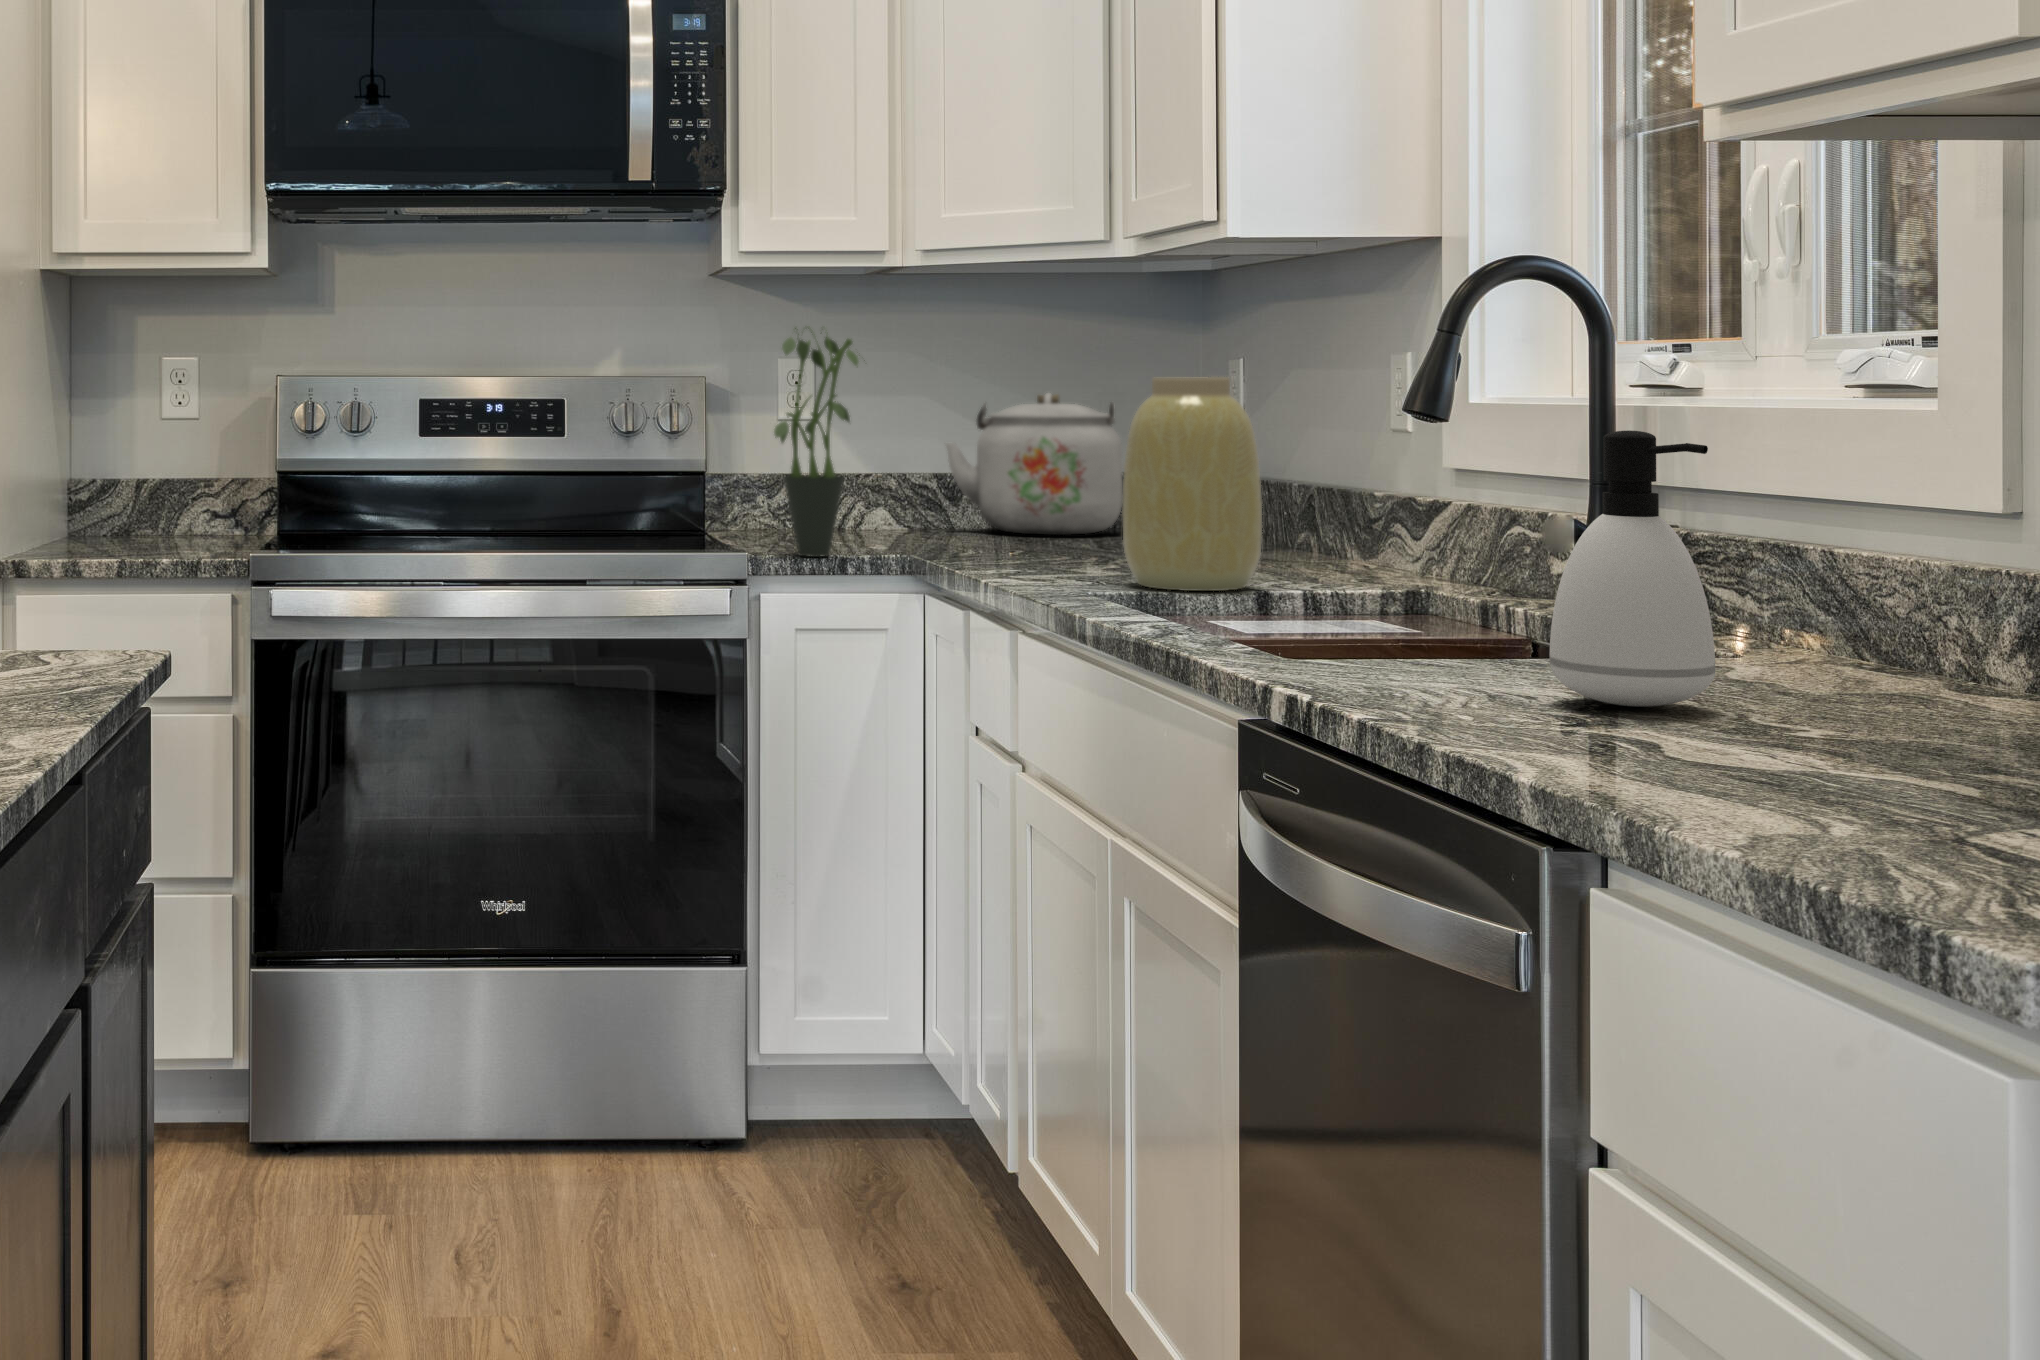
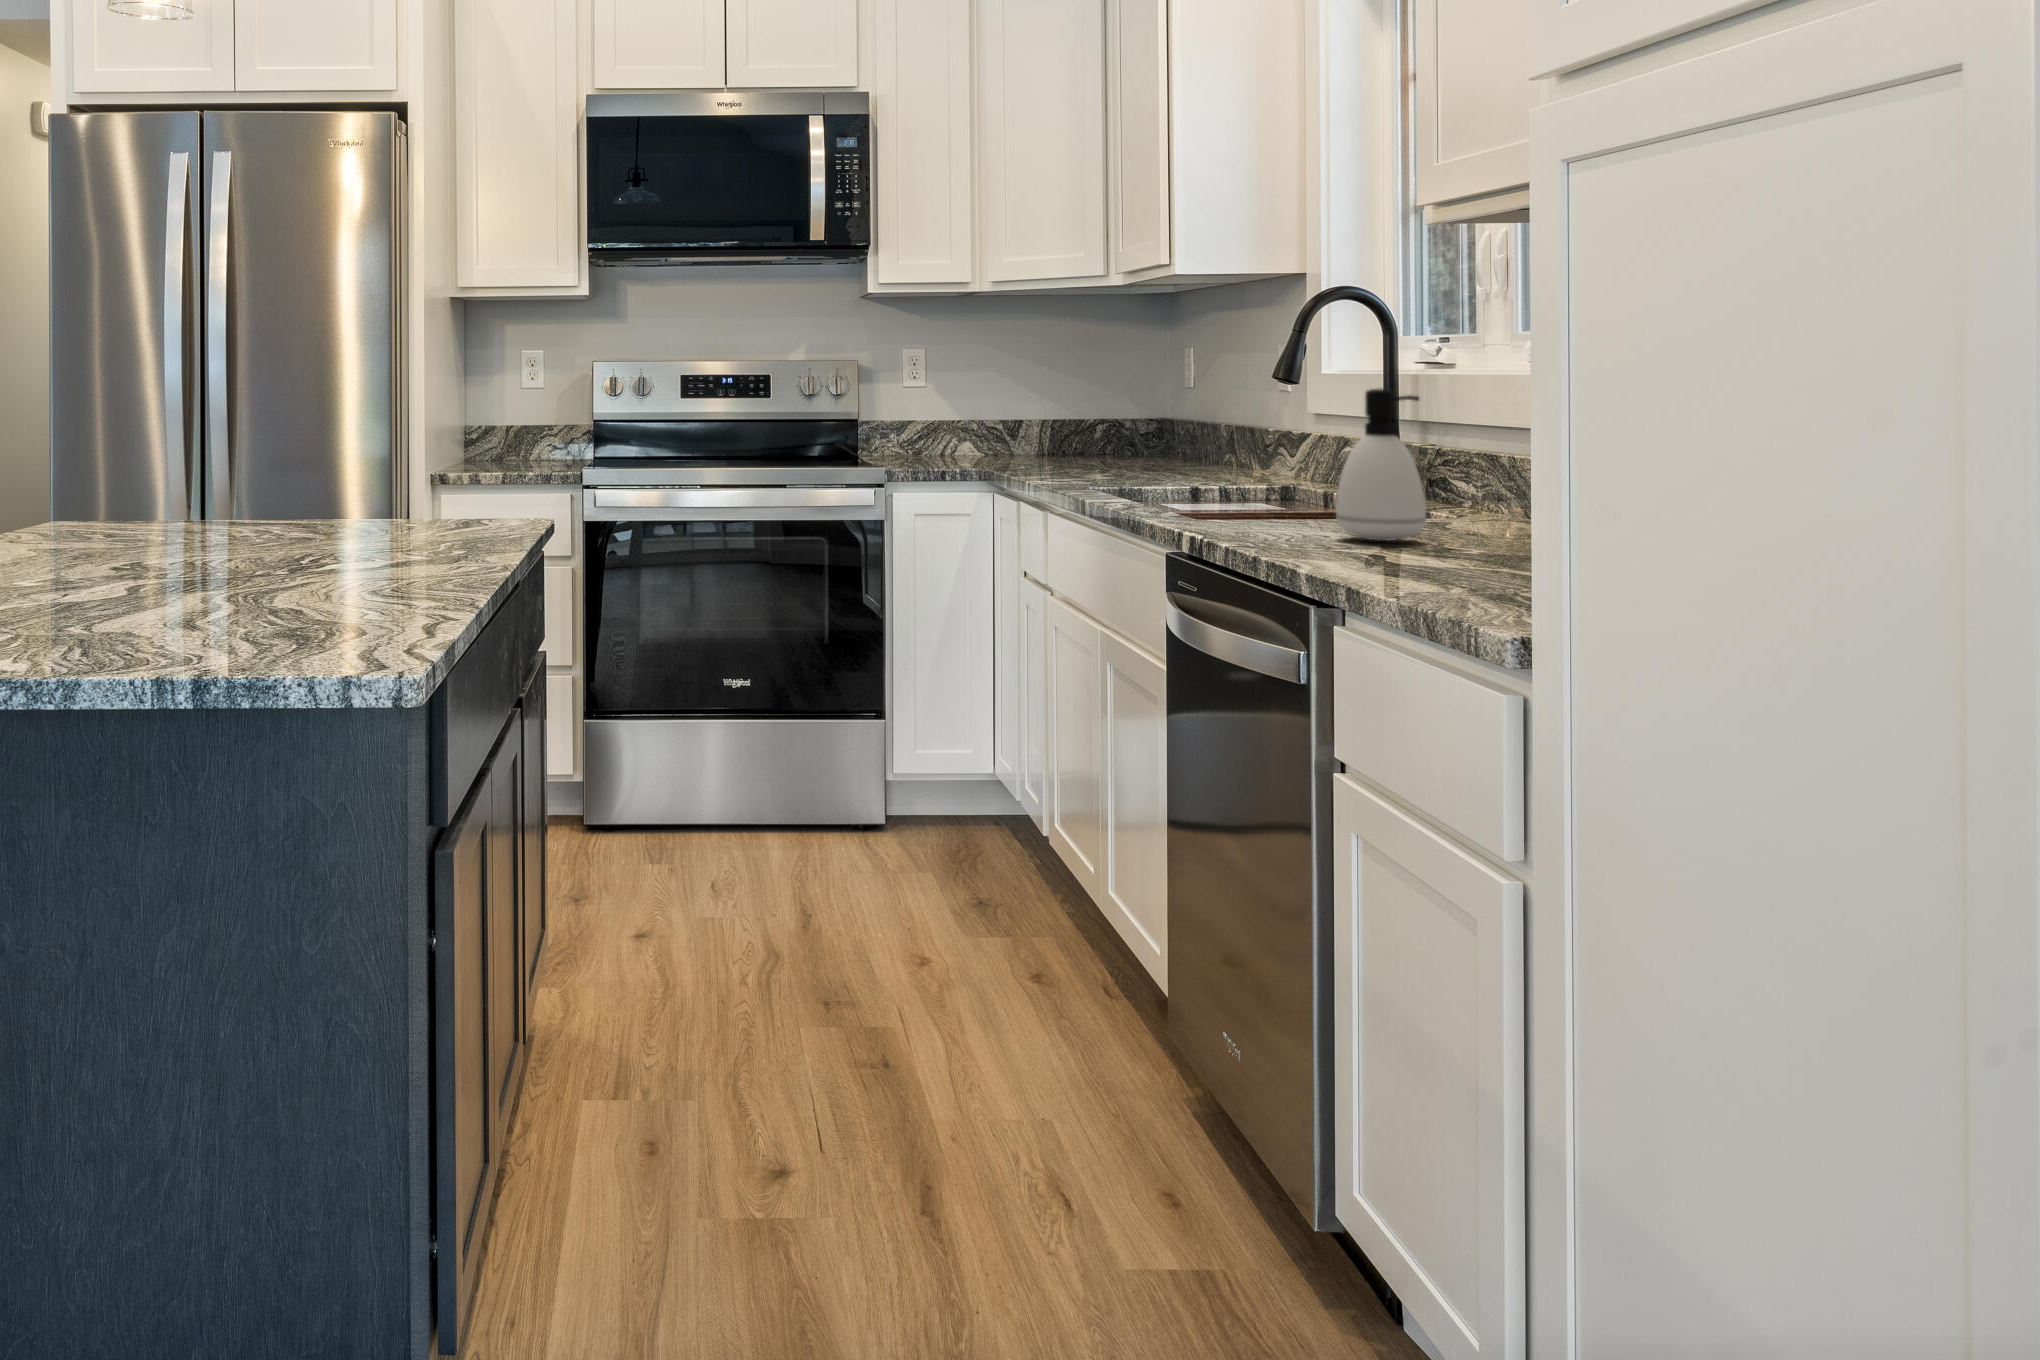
potted plant: present [774,328,865,557] -> none [901,329,959,470]
vase: present [1122,377,1262,591] -> none [1112,359,1195,487]
kettle: present [946,393,1123,535] -> none [1007,369,1119,457]

